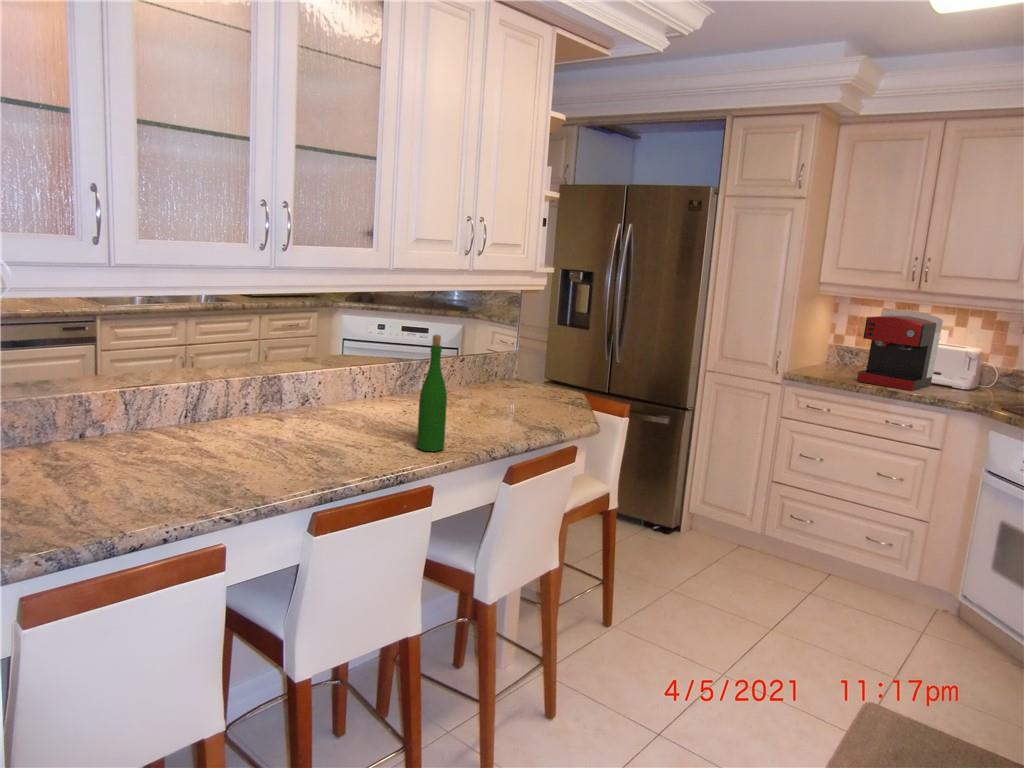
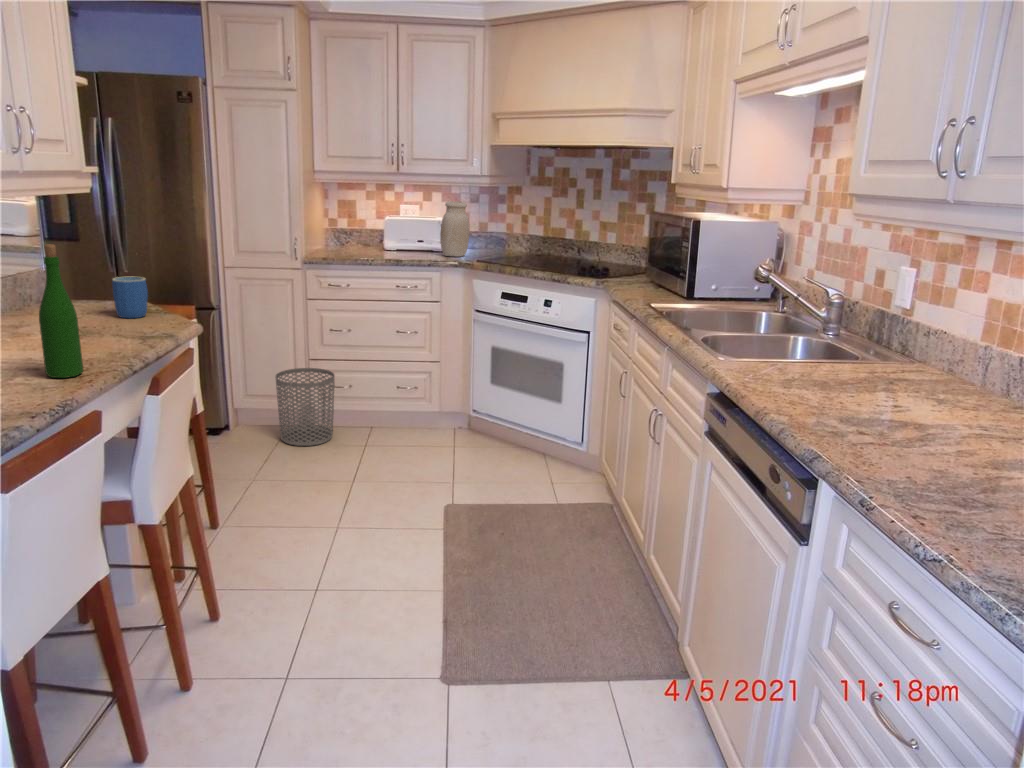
coffee maker: present [857,310,943,391] -> none [365,190,419,259]
jar: none [959,329,1006,398] -> present [440,201,470,257]
mug: none [539,369,572,409] -> present [112,277,148,318]
waste bin: none [721,487,791,575] -> present [275,368,335,446]

